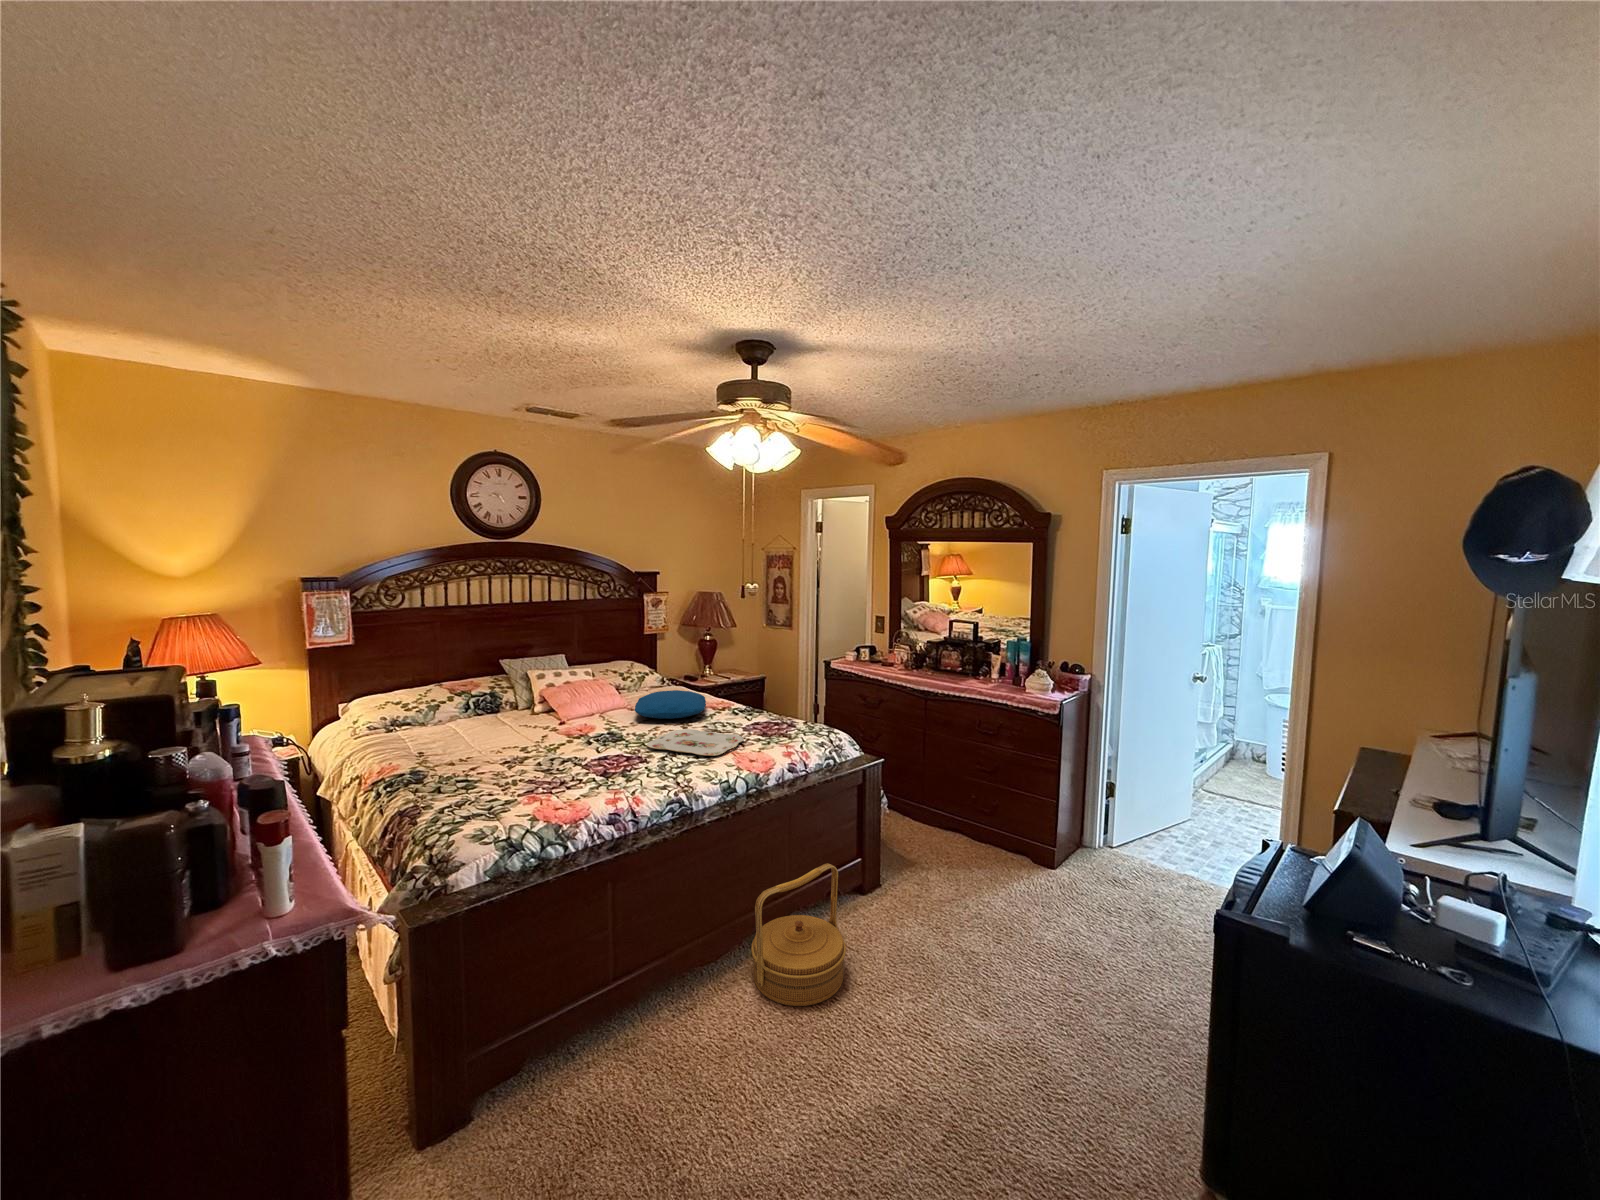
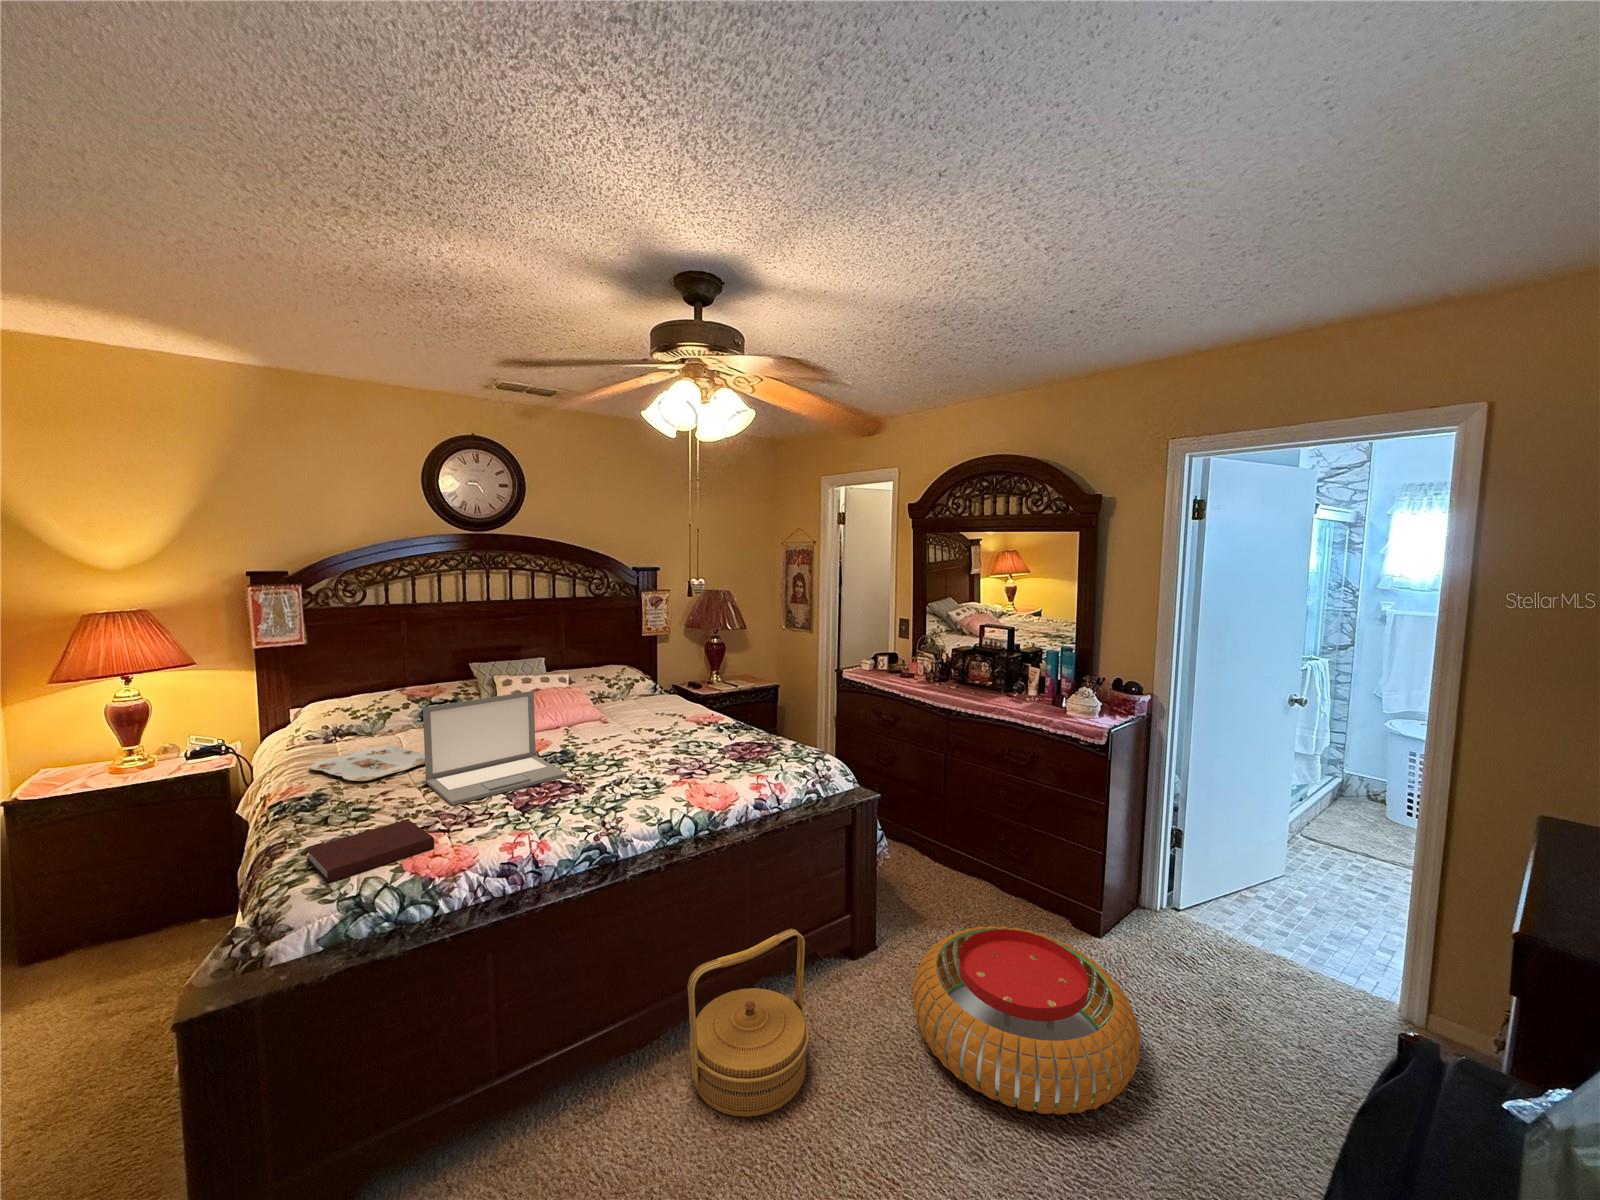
laptop: none [505,680,627,775] -> present [423,691,567,805]
pillow: present [635,690,706,719] -> none [597,702,686,736]
serving tray: present [647,729,744,756] -> present [309,745,425,781]
notebook: none [448,784,551,830] -> present [306,819,434,883]
pouf: none [919,860,1094,988] -> present [913,926,1140,1115]

